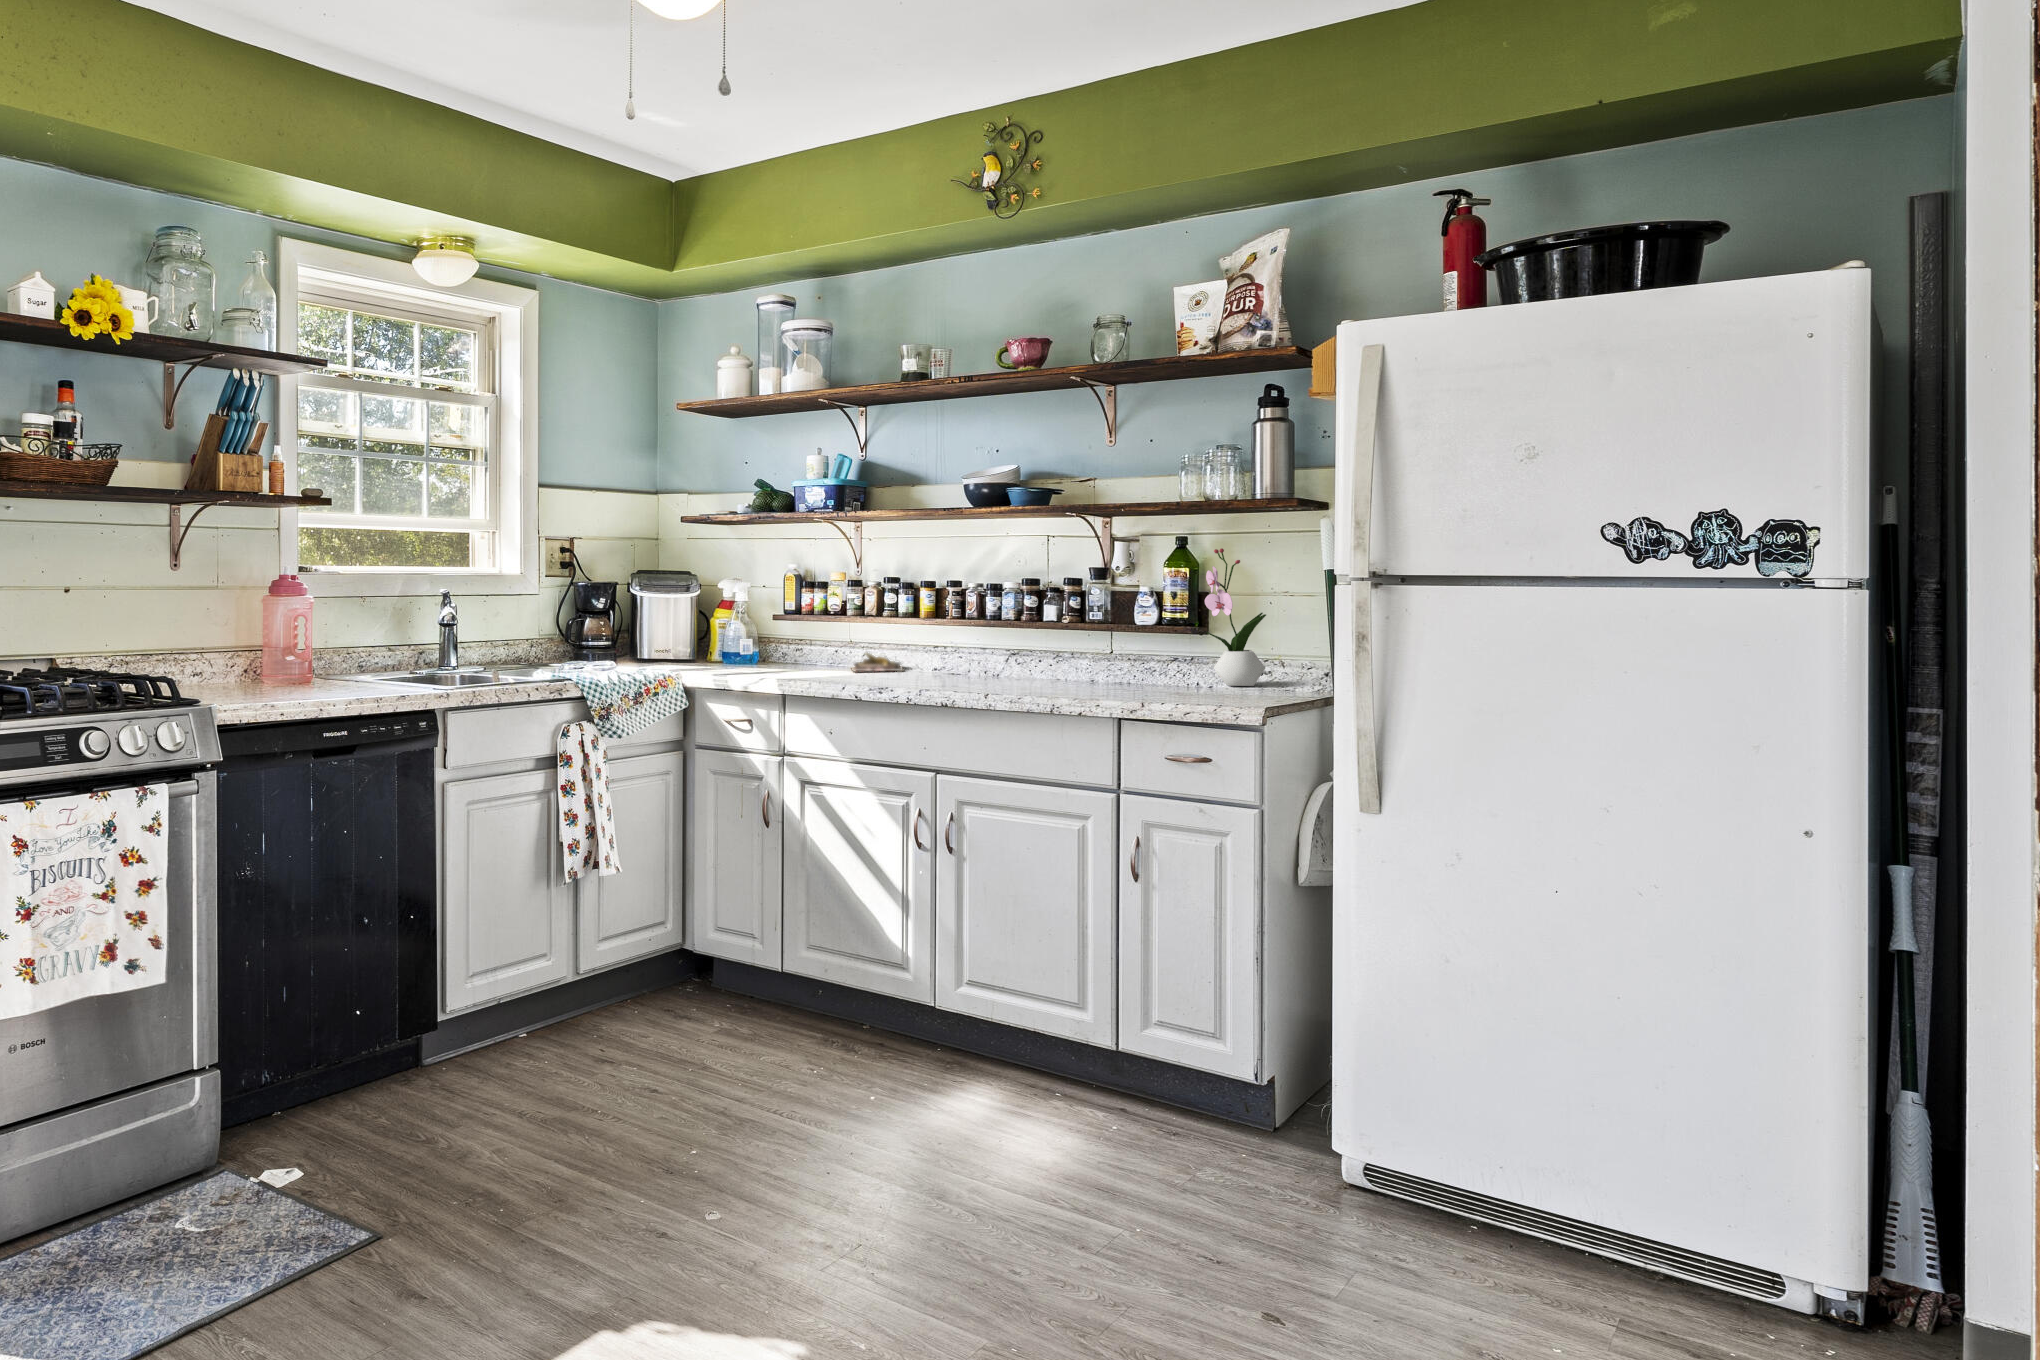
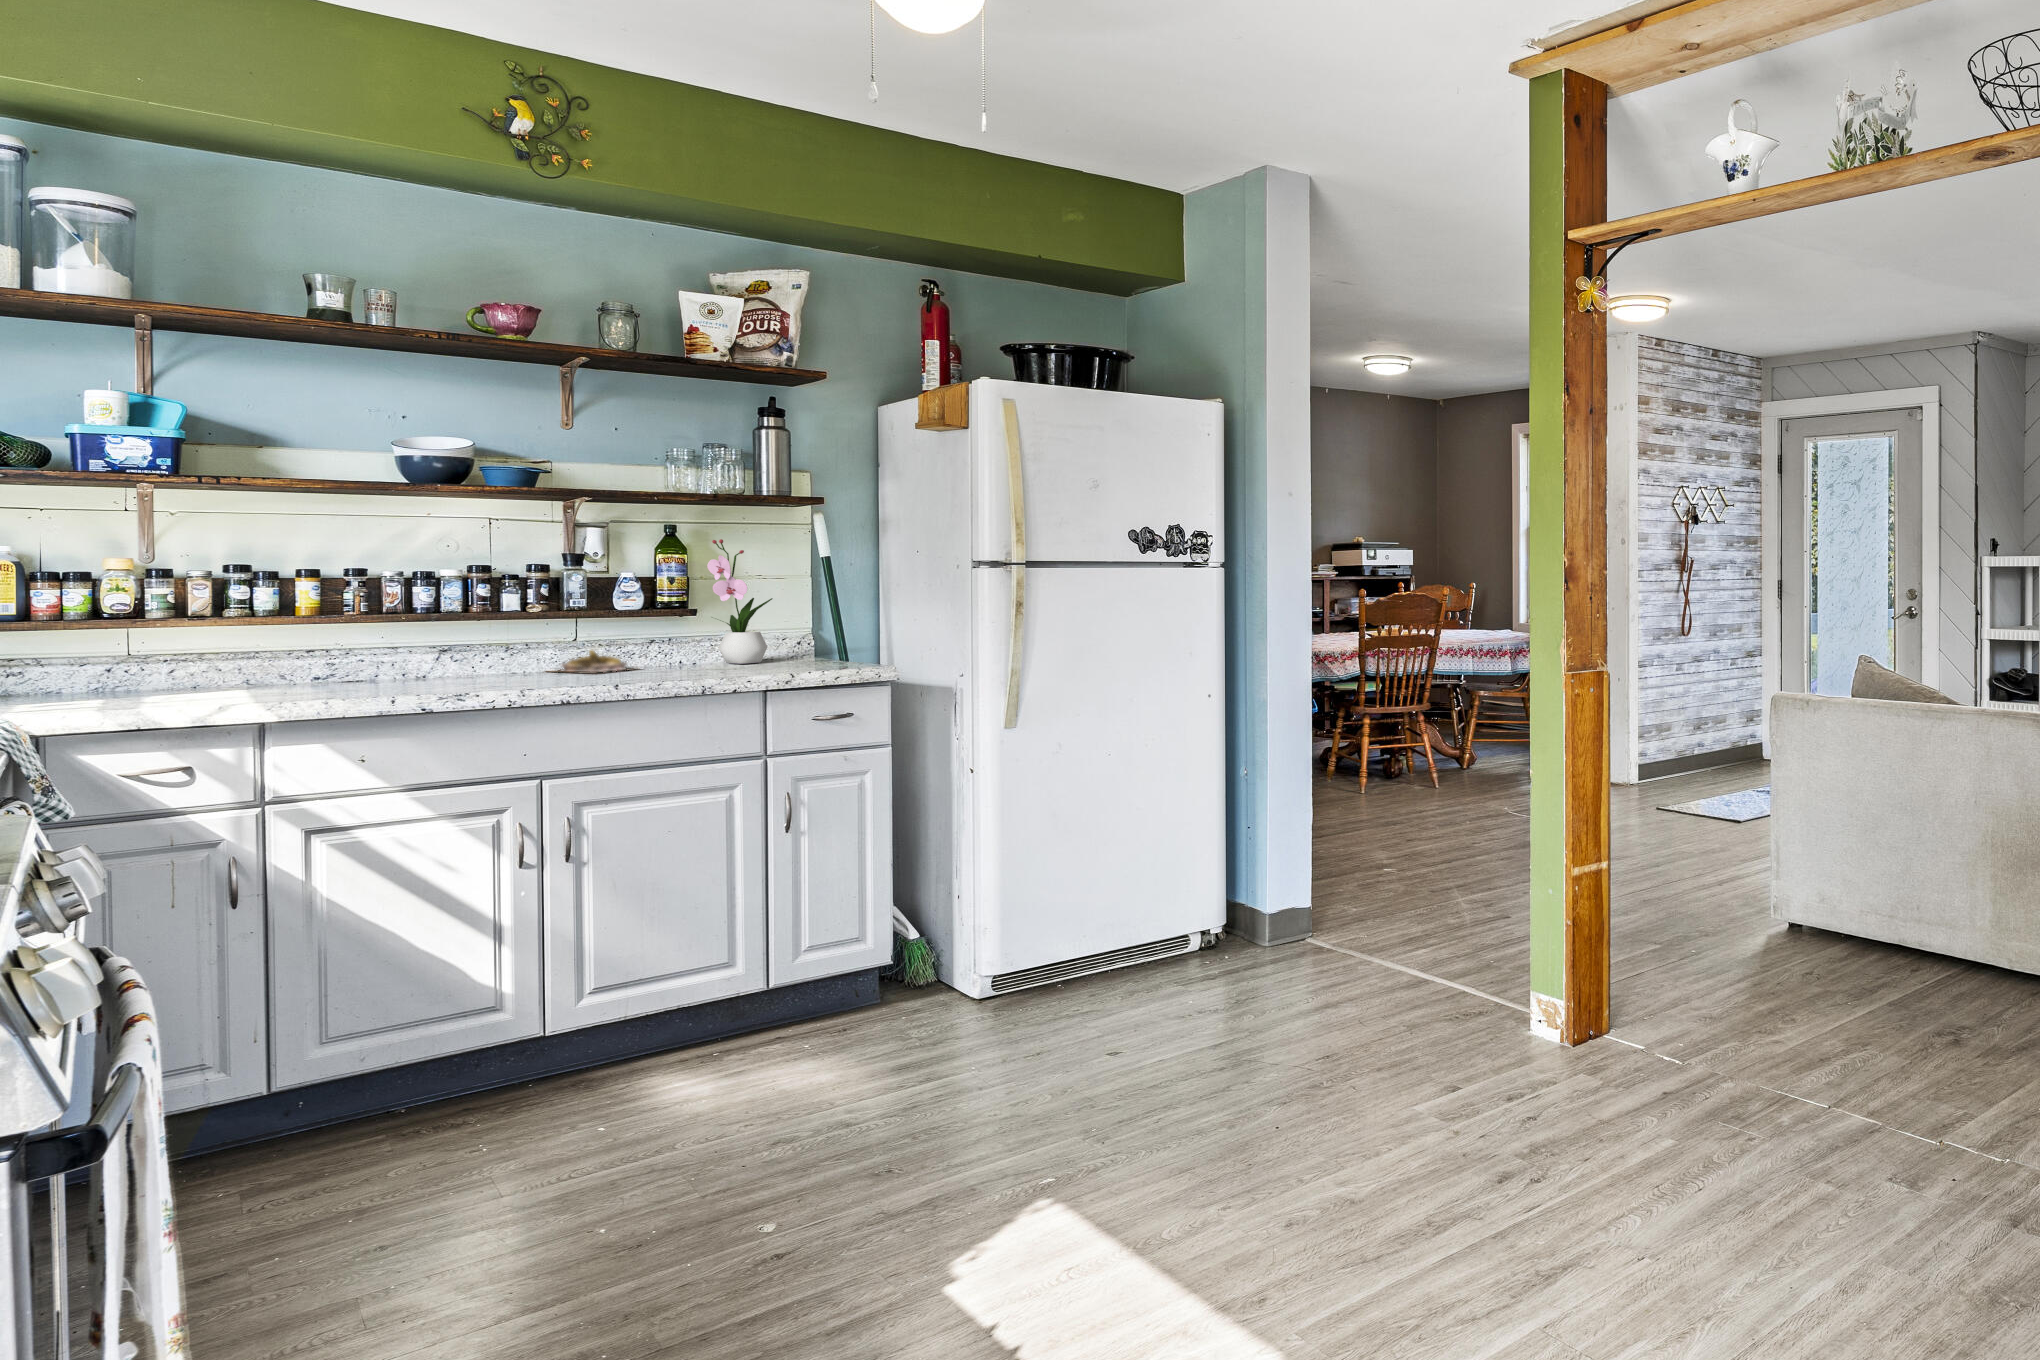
plate: present [851,653,903,671] -> present [560,650,627,672]

